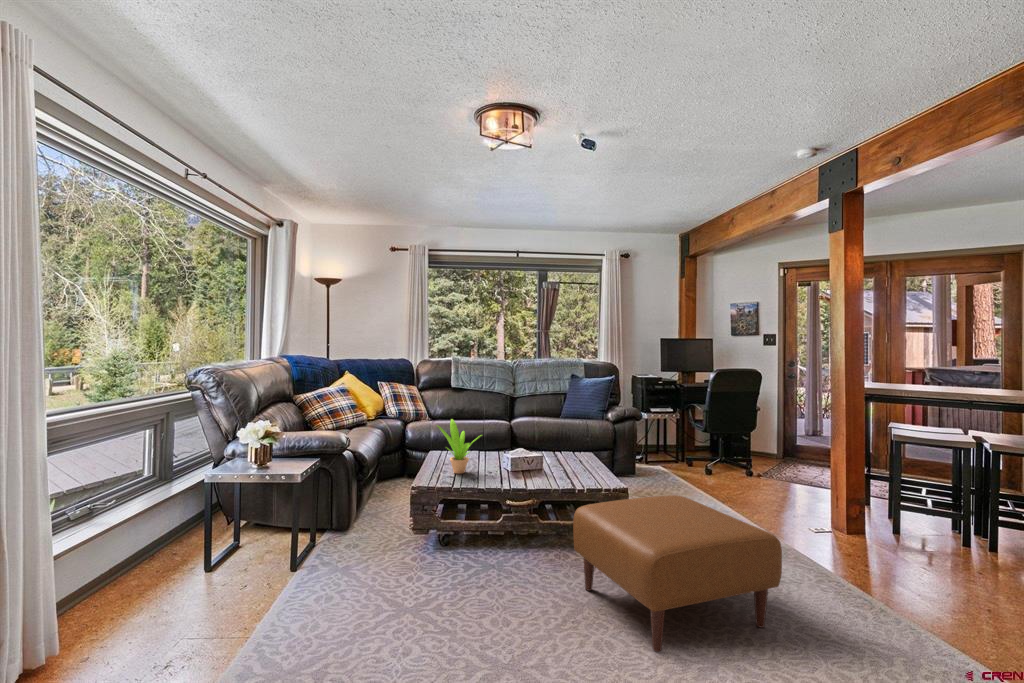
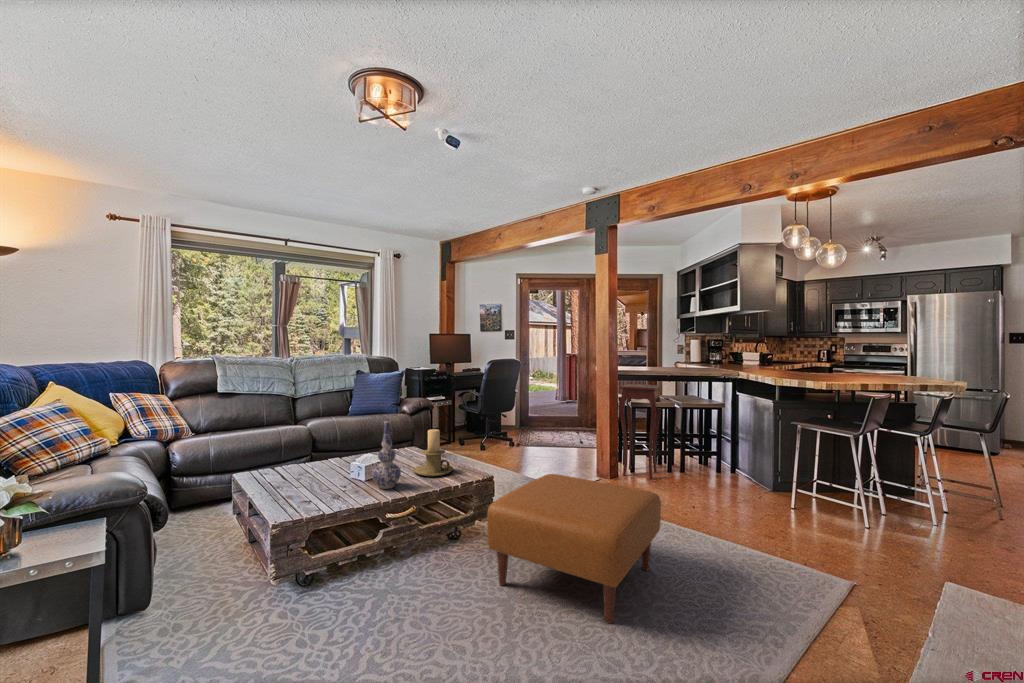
side table: none [859,409,939,546] -> present [620,384,661,479]
potted plant: present [437,419,481,474] -> none [285,430,337,495]
vase: none [507,419,533,480] -> present [372,421,401,489]
candle holder: none [554,433,594,479] -> present [413,429,454,476]

